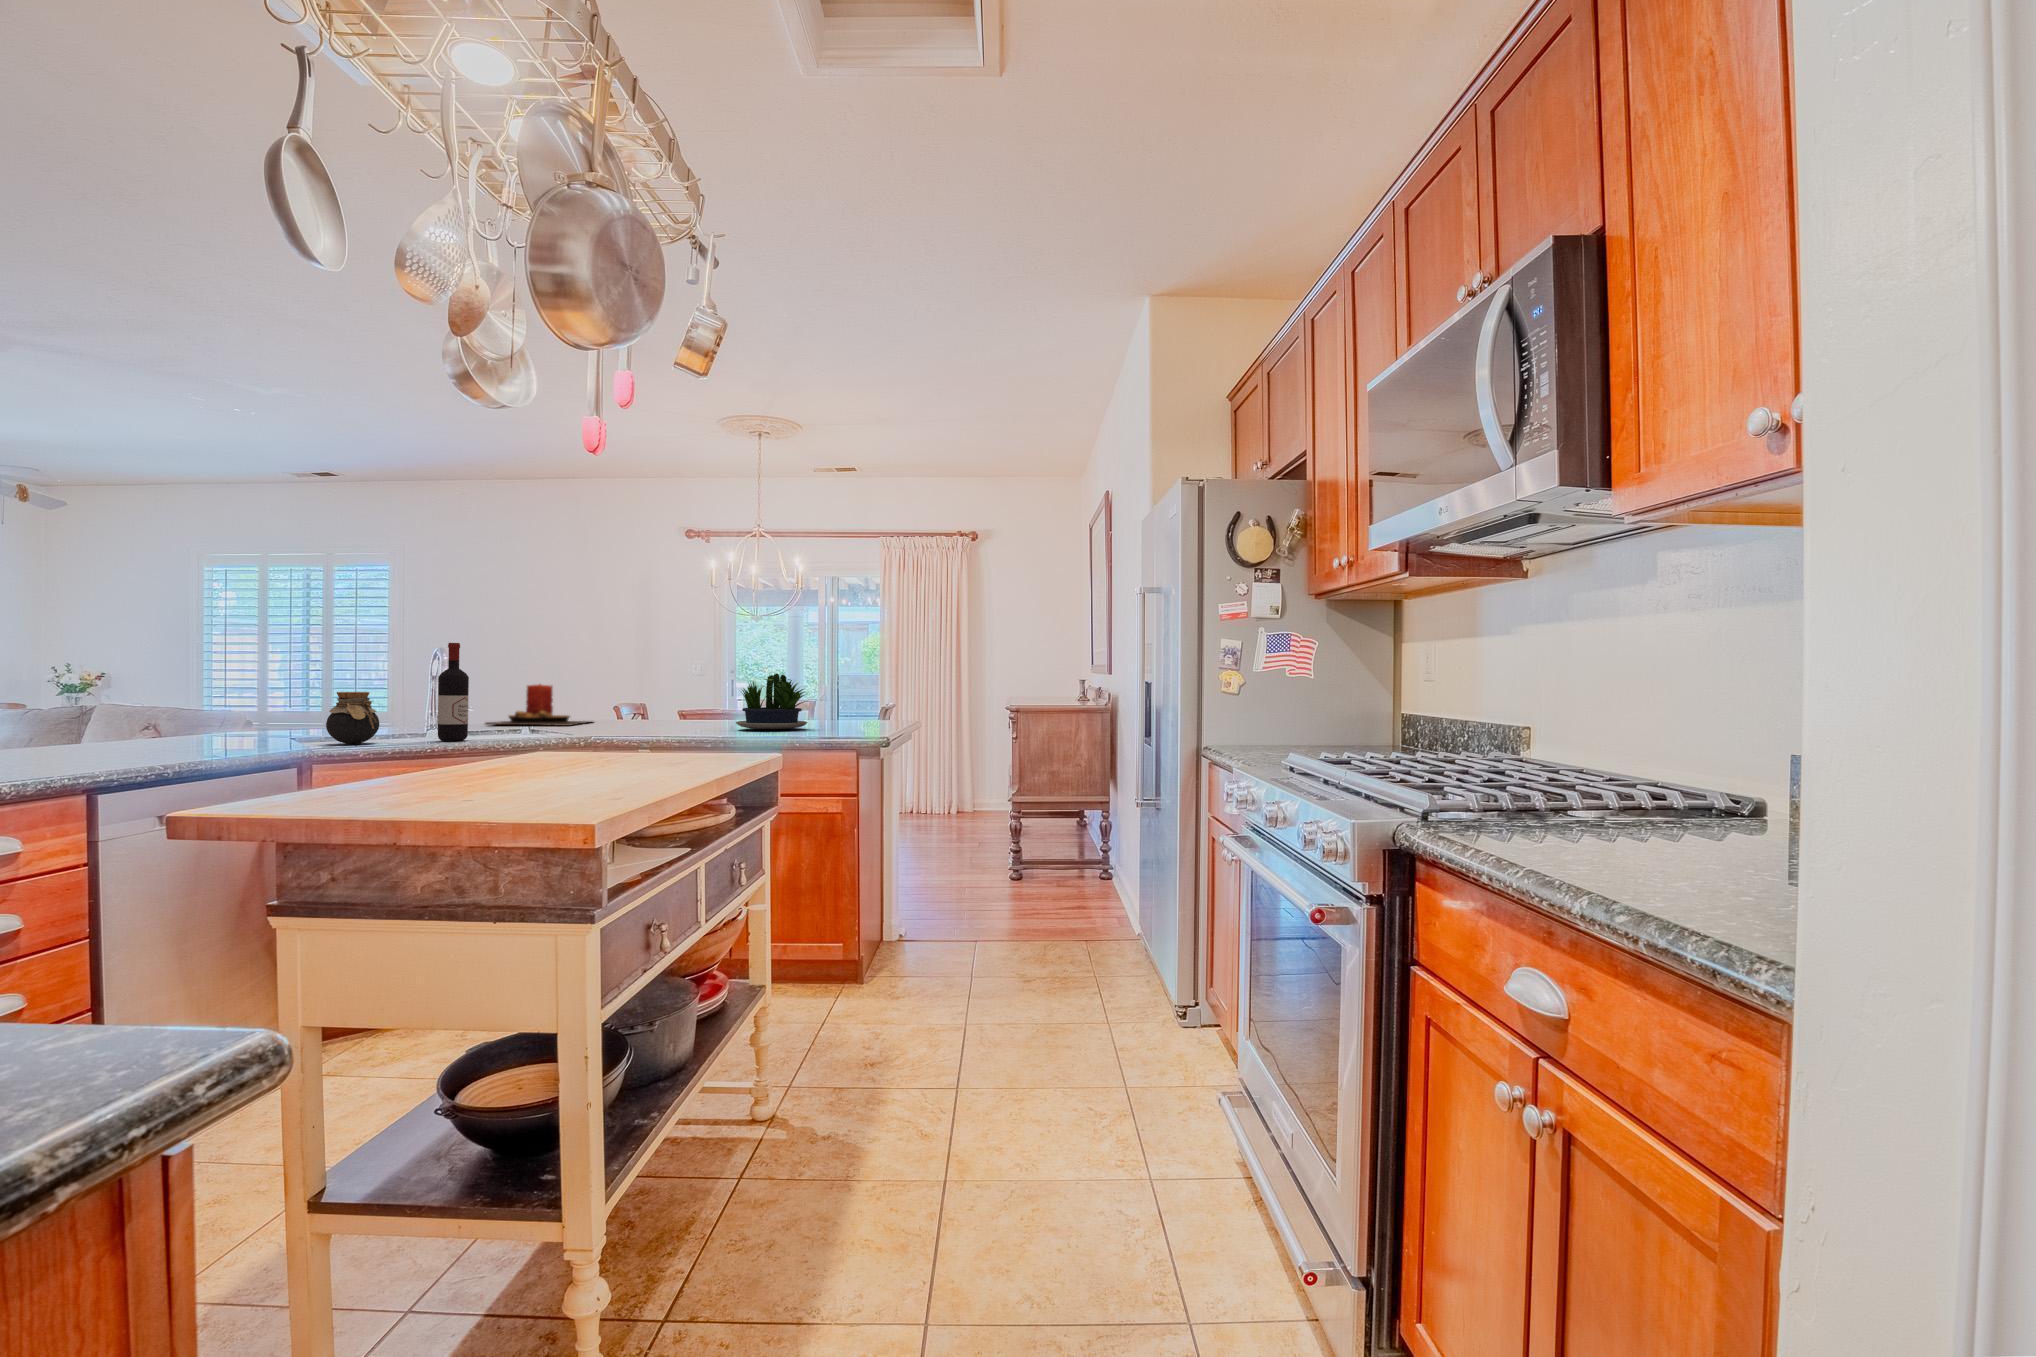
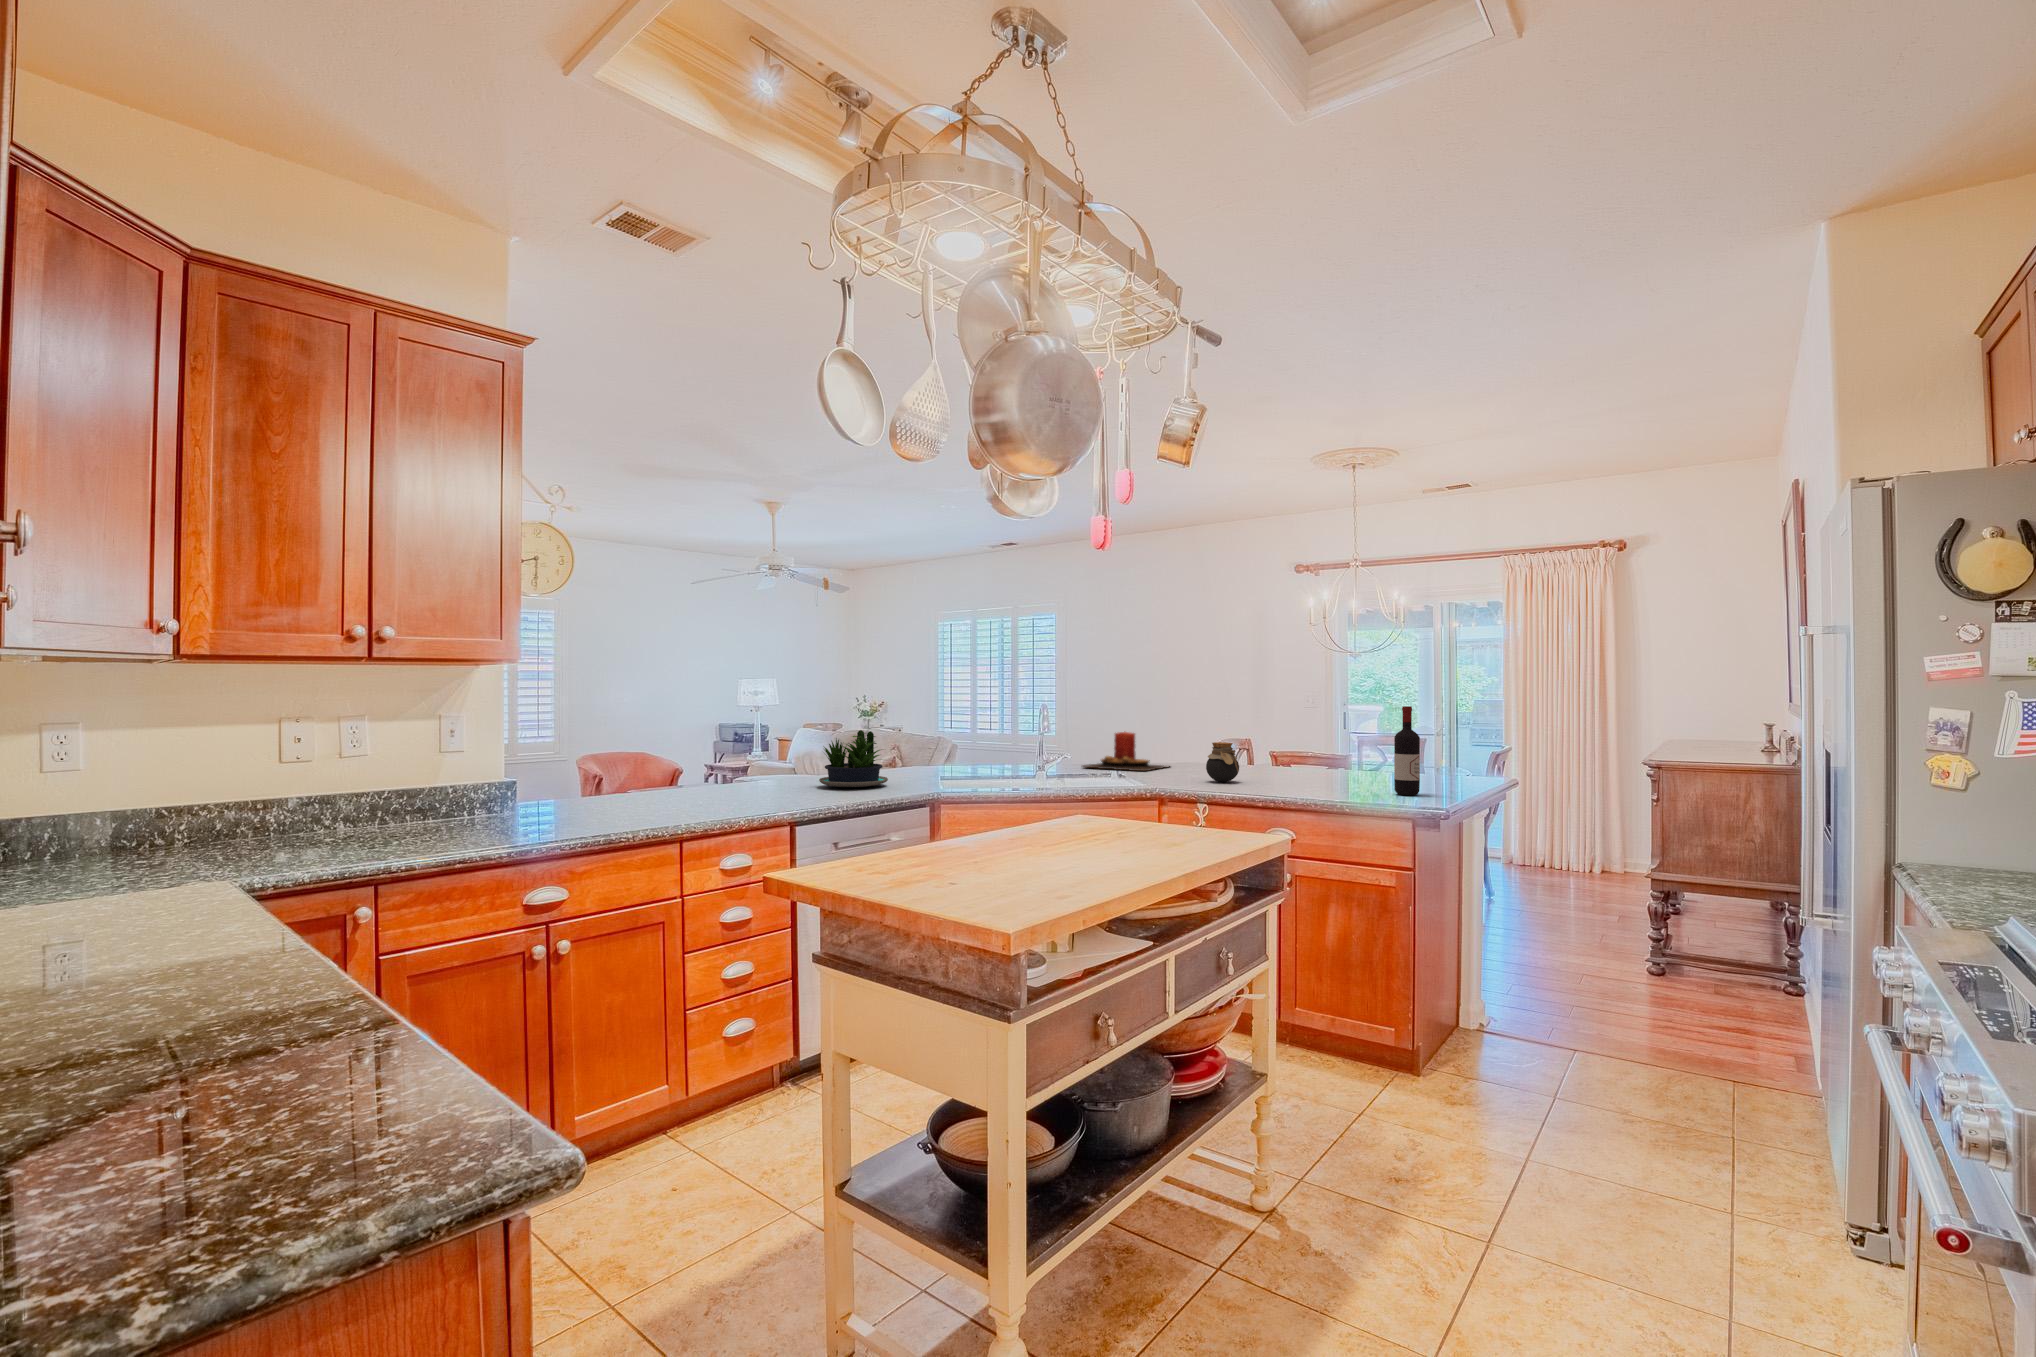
wine bottle: present [438,643,469,741] -> present [1394,706,1420,795]
potted plant: present [736,673,807,729] -> present [819,730,888,787]
jar: present [326,692,379,744] -> present [1206,742,1239,782]

